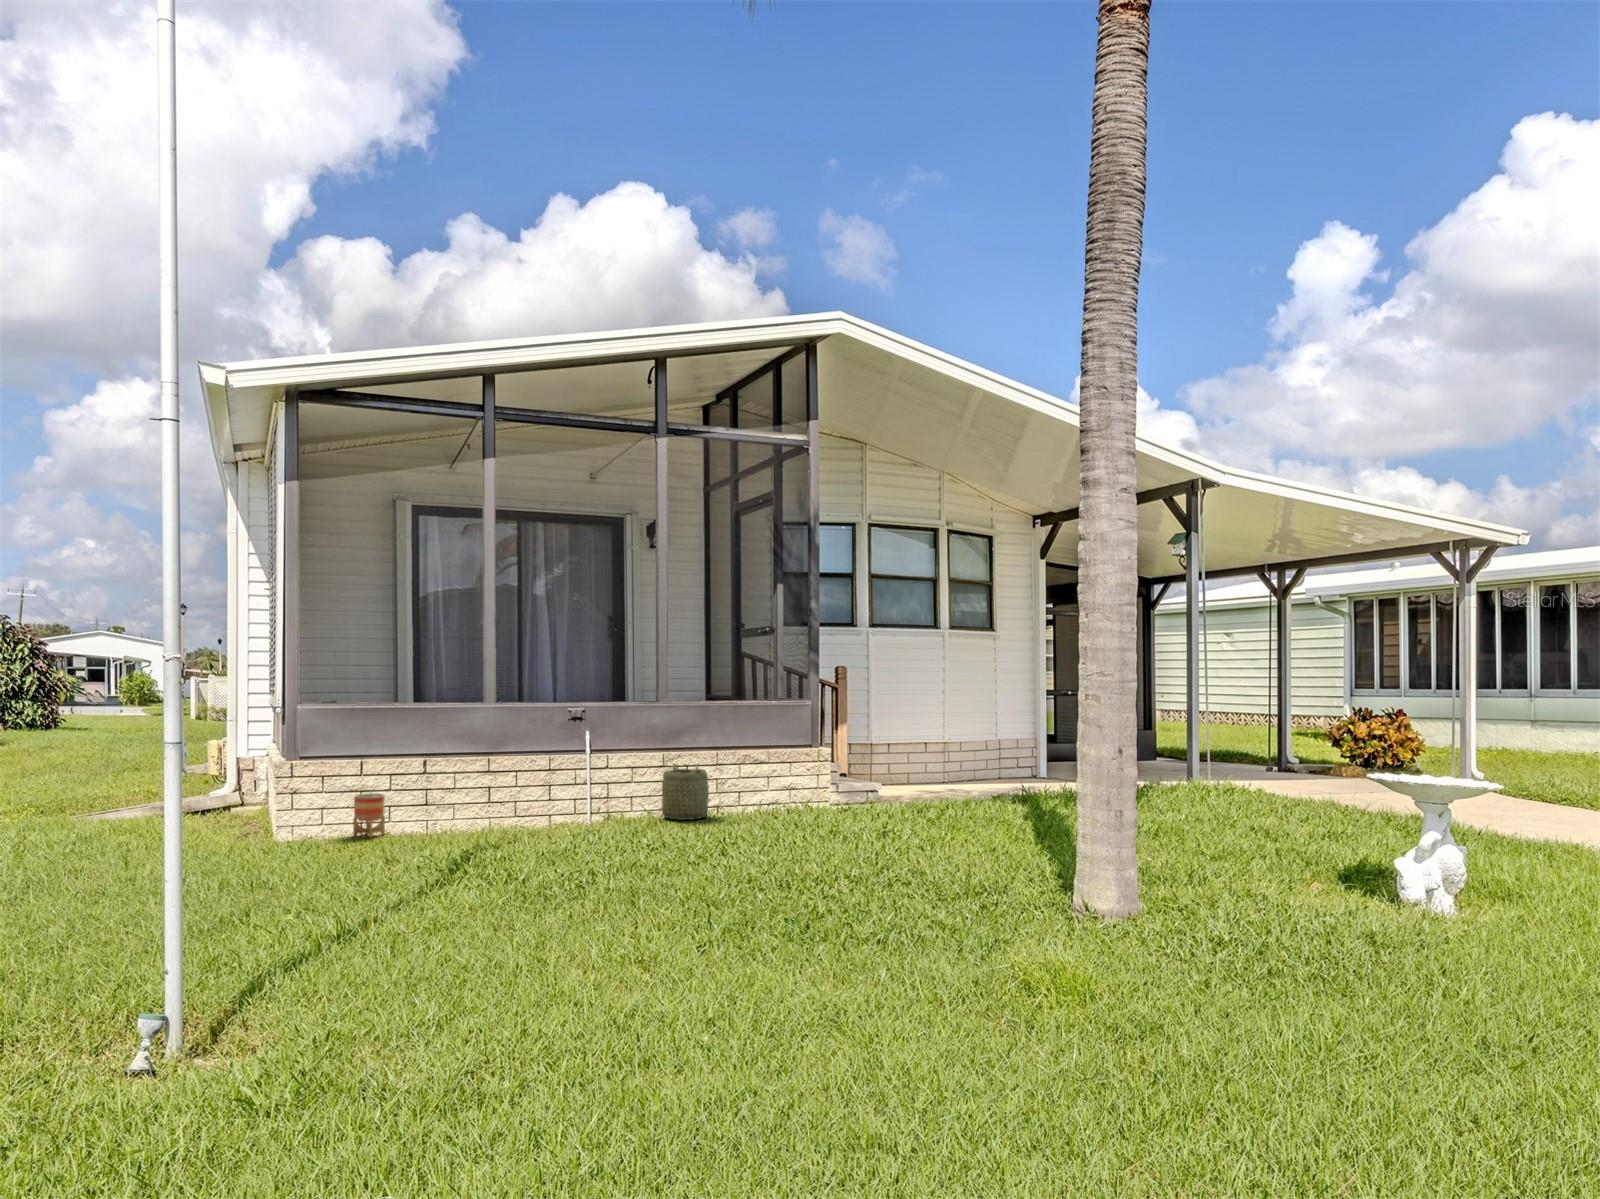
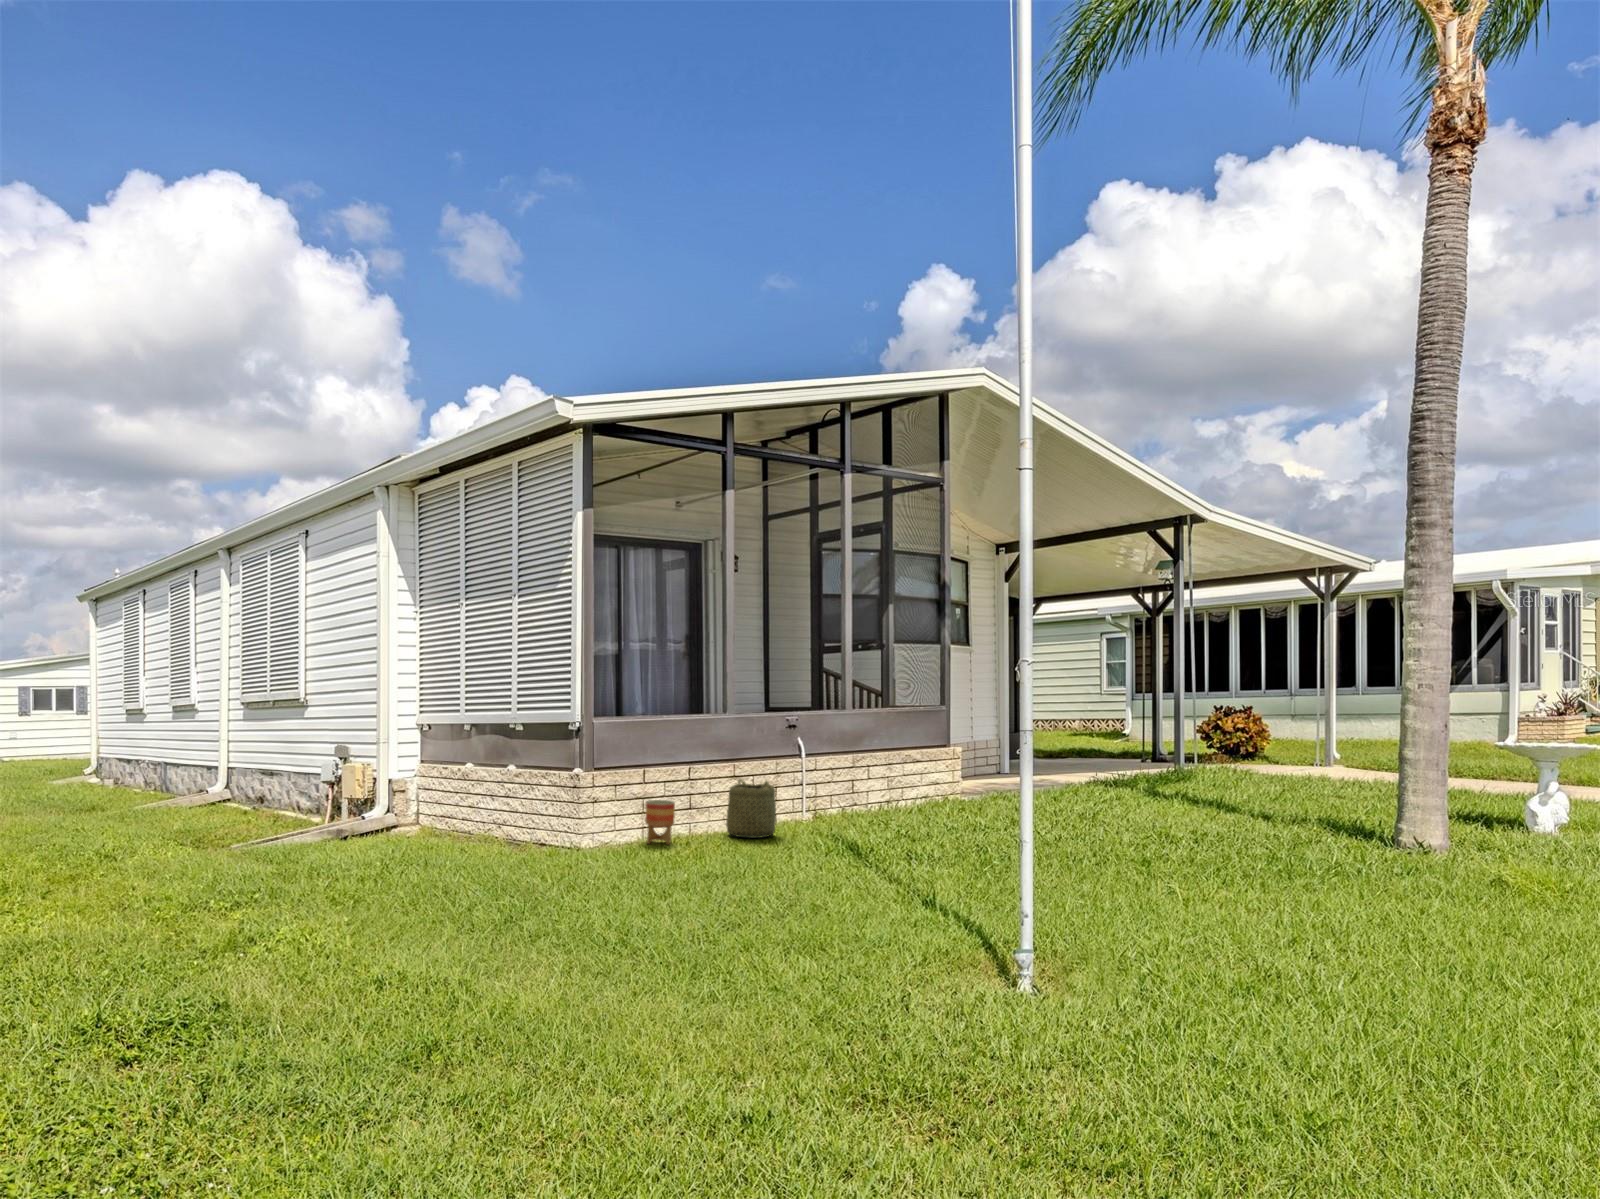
basket: present [662,764,709,820] -> present [726,779,776,838]

